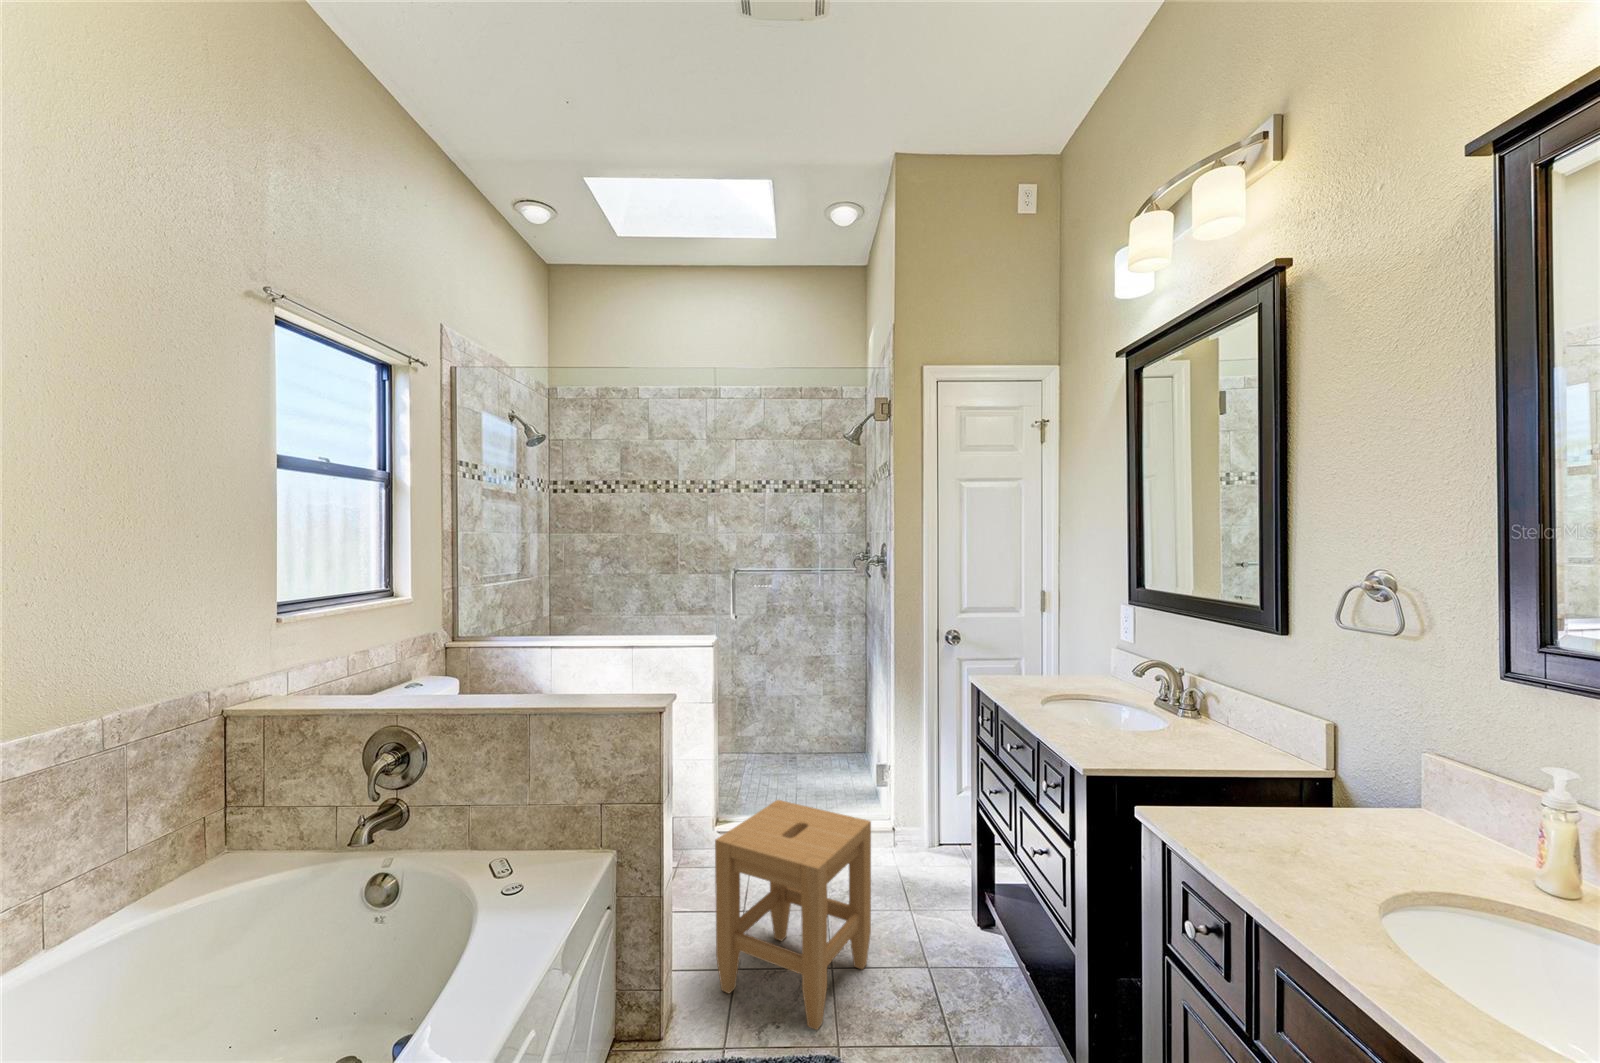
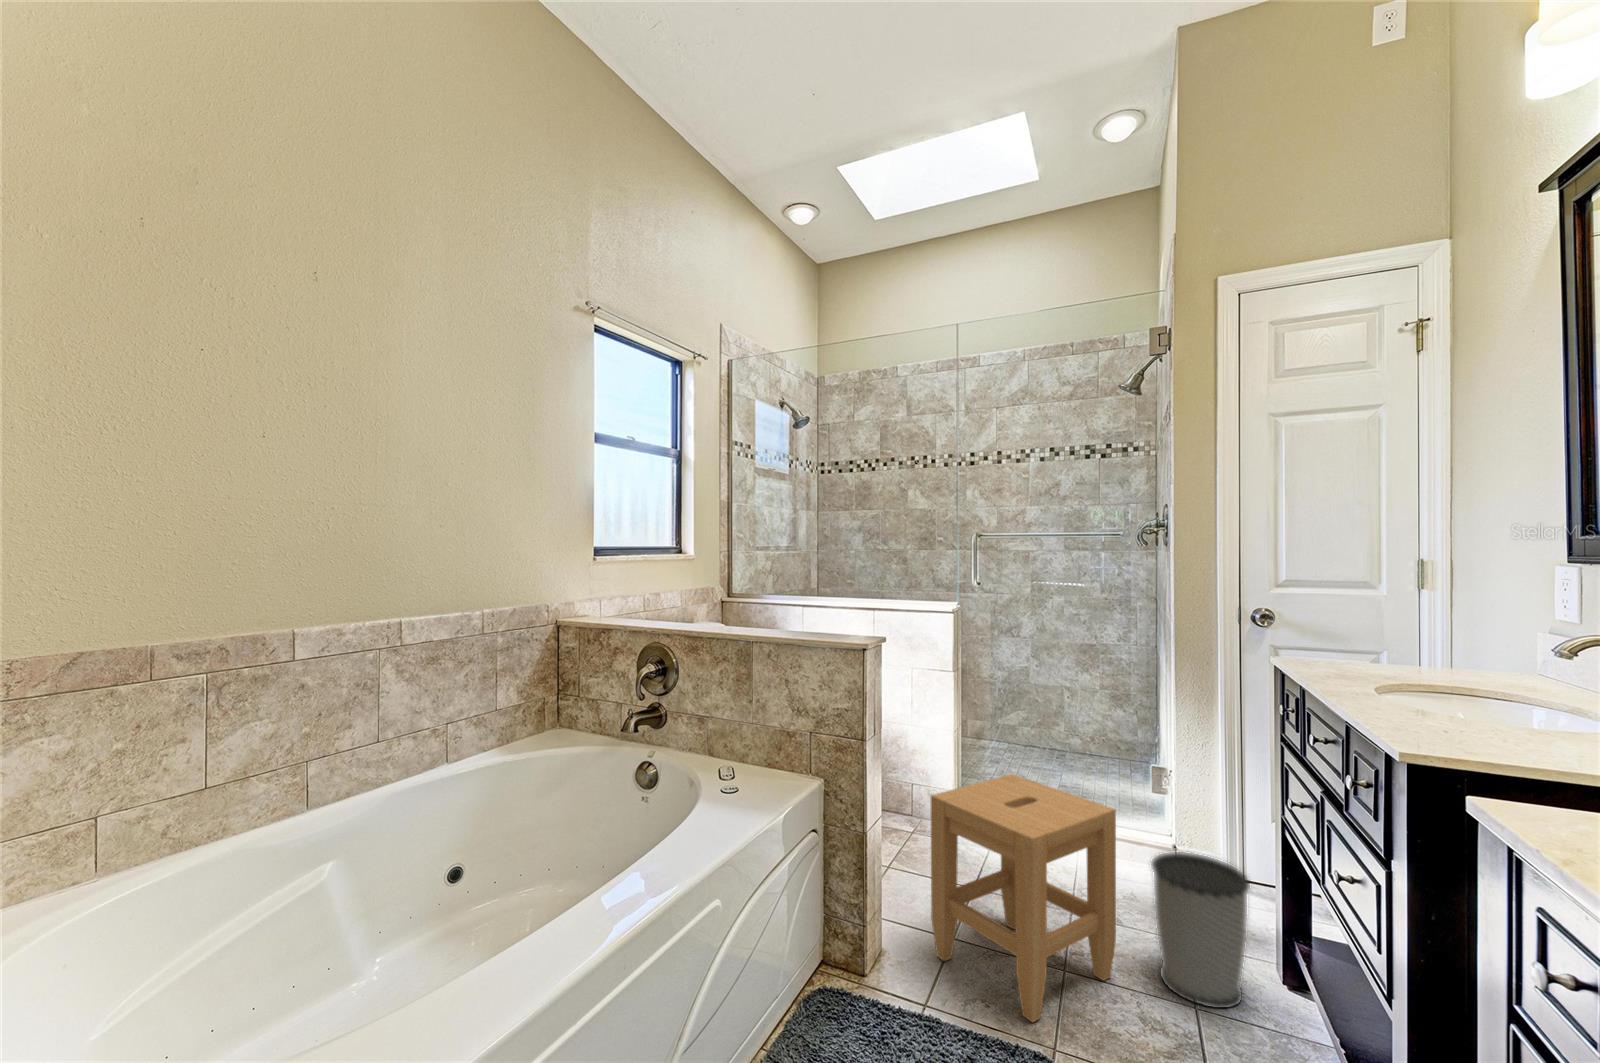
wastebasket: none [895,842,966,968] -> present [1151,852,1250,1008]

